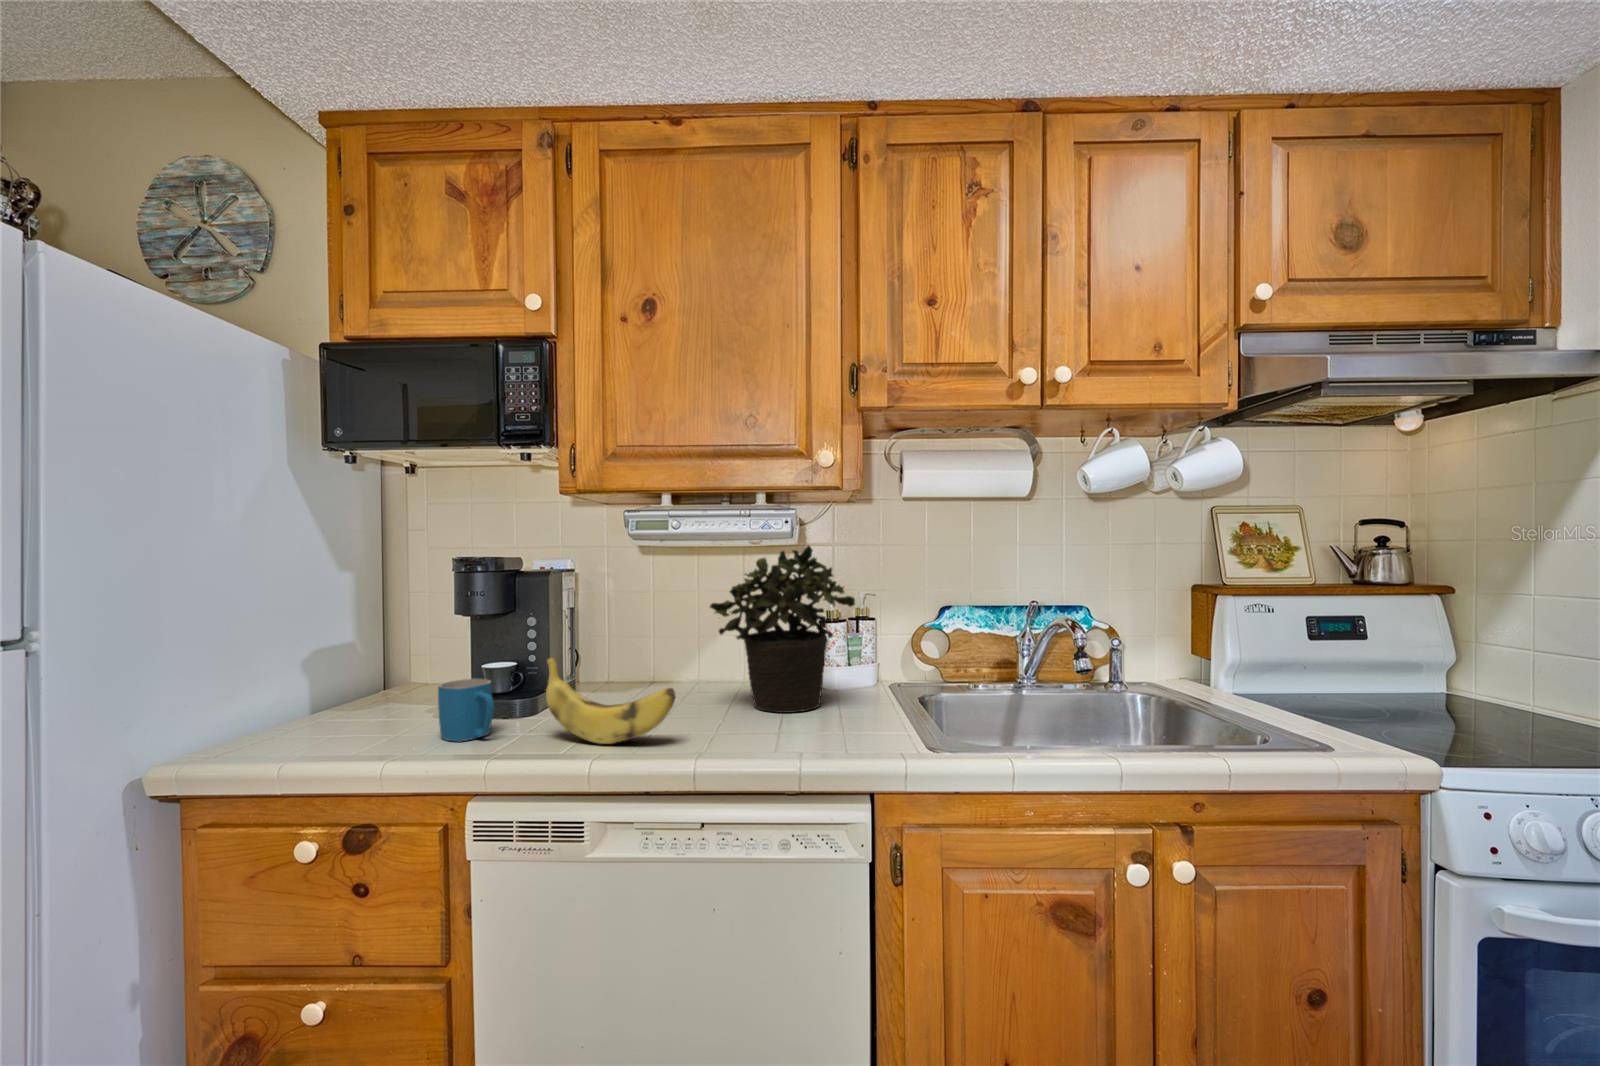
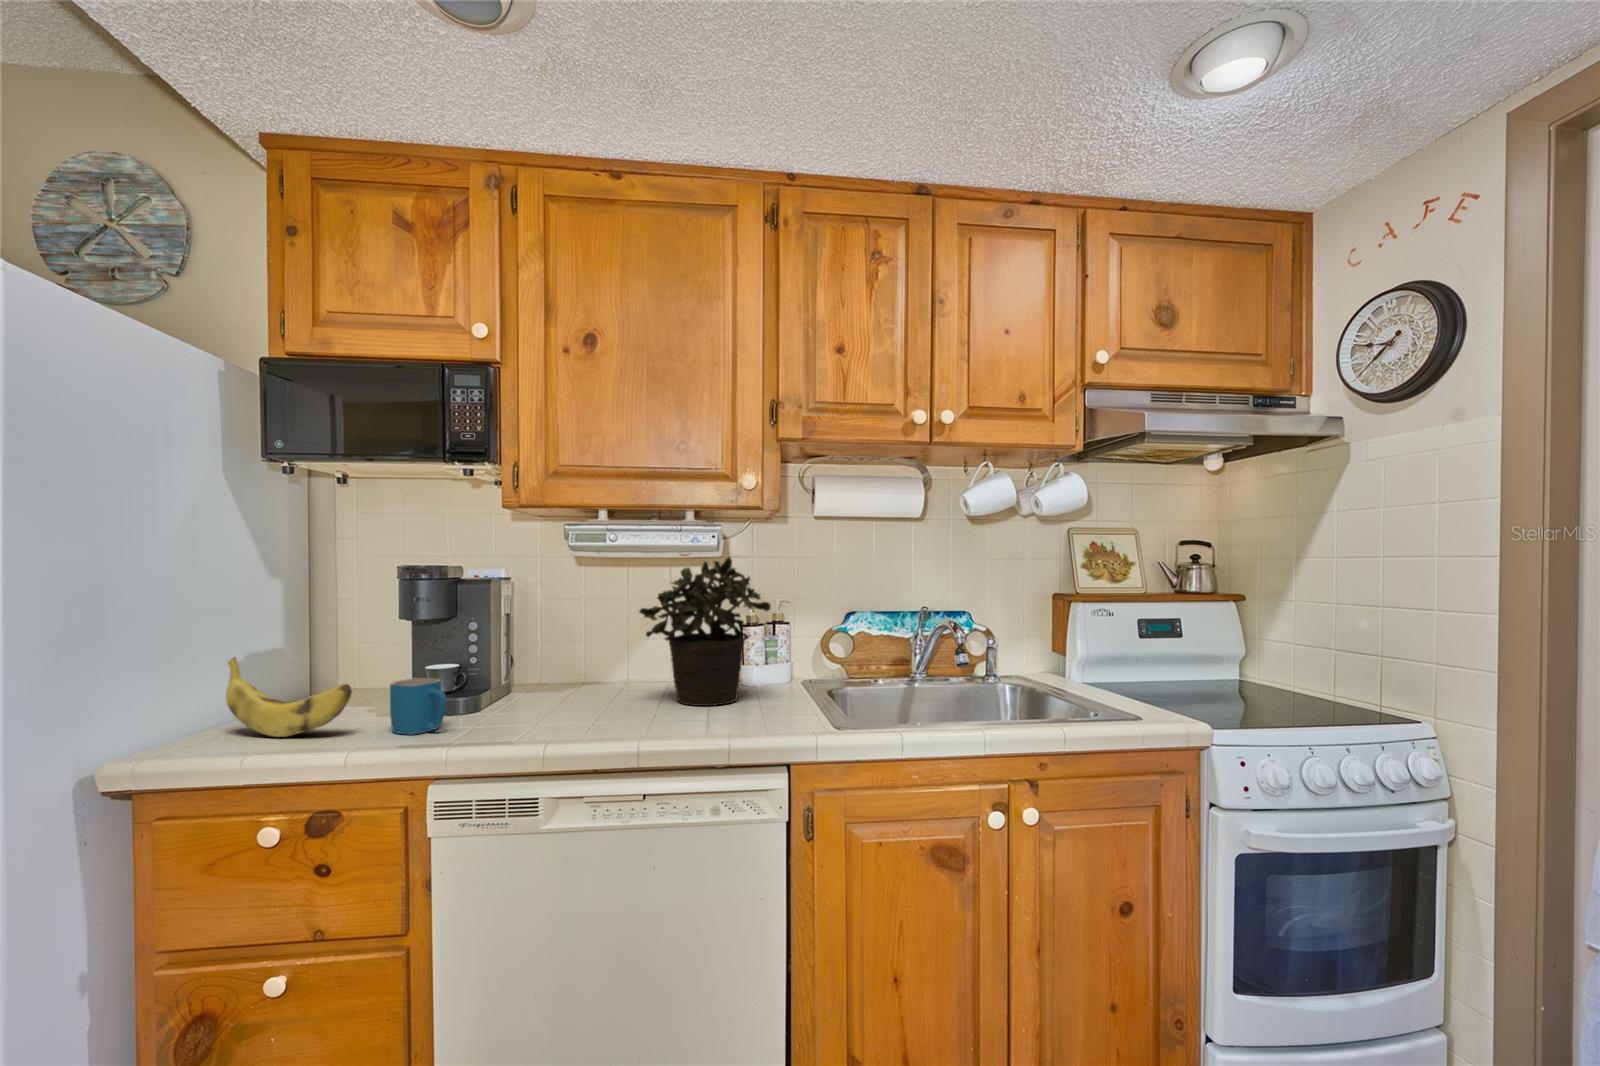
banana: present [546,656,675,744] -> present [226,657,352,737]

